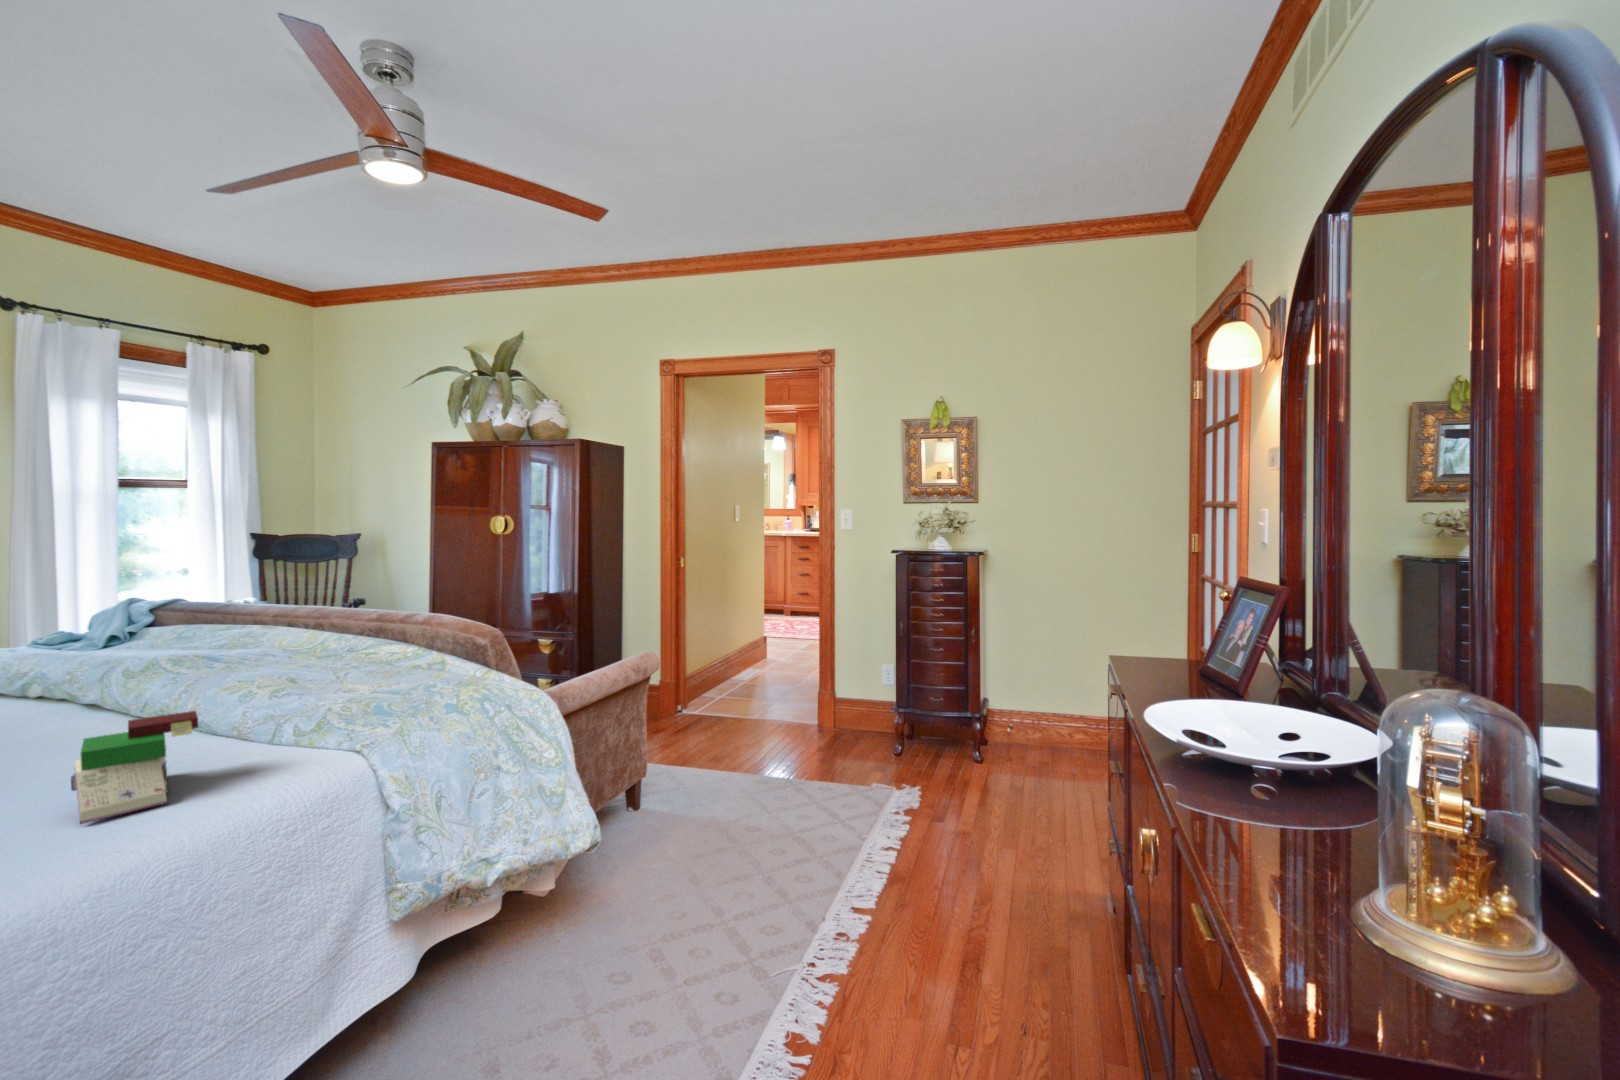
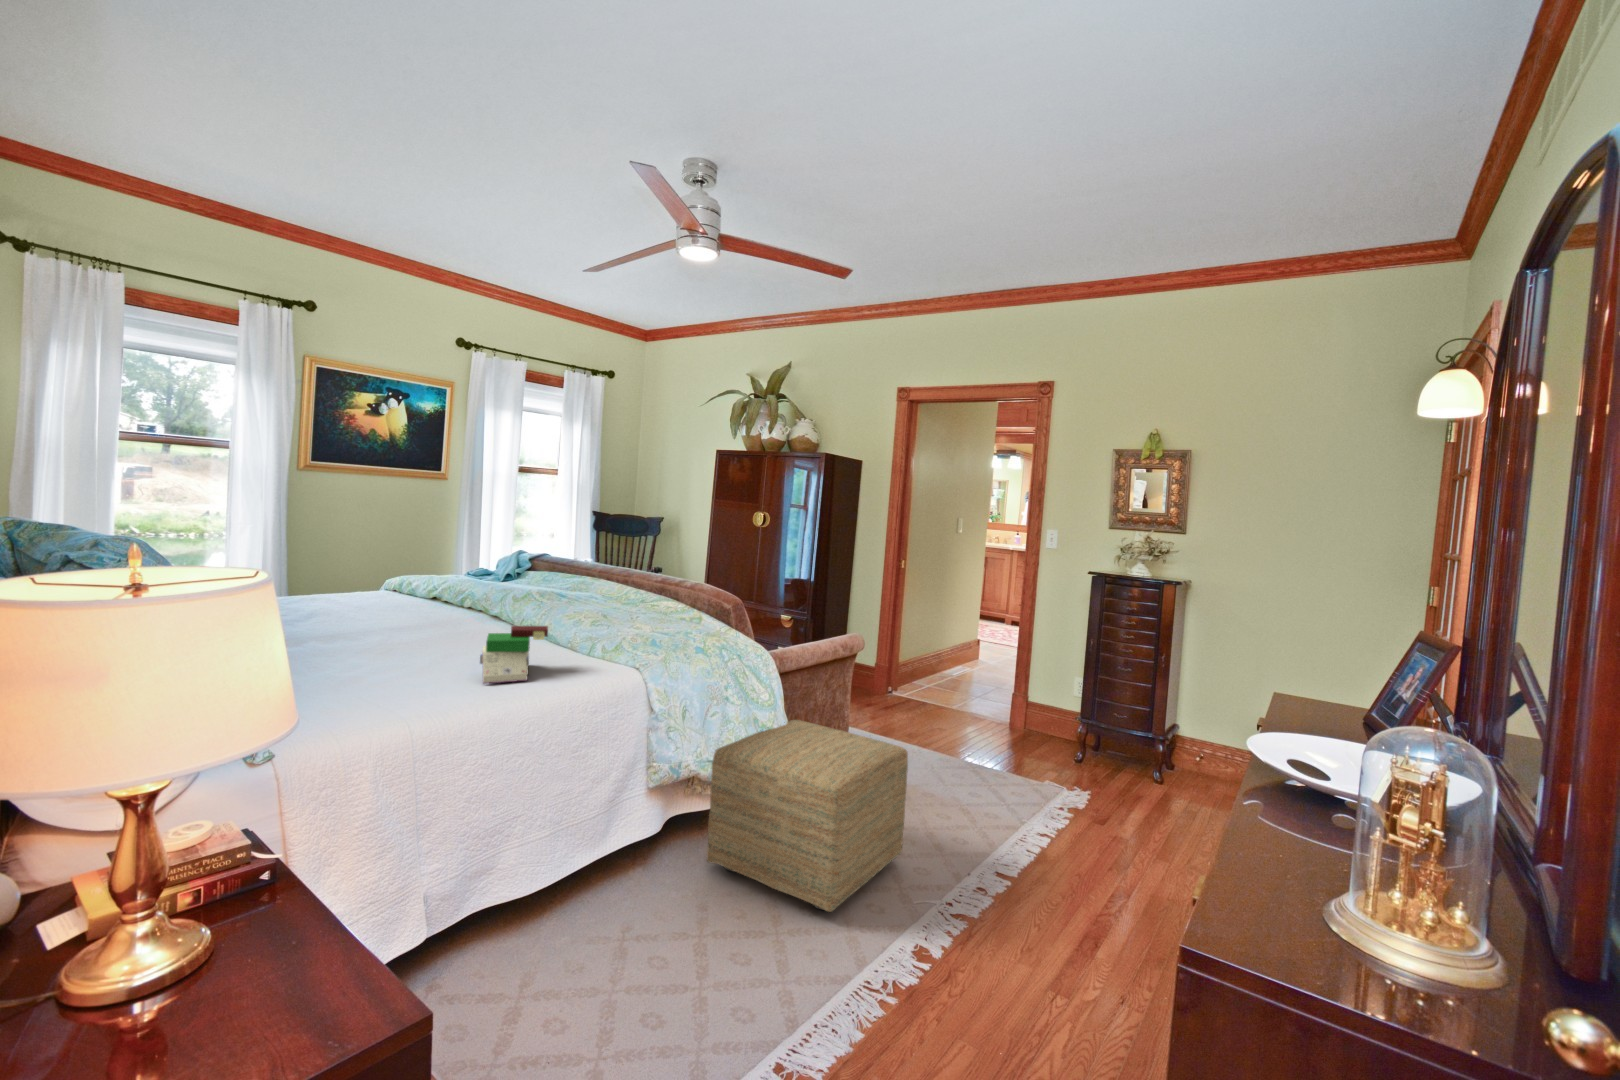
ottoman: none [485,775,742,1021] -> present [707,720,908,912]

